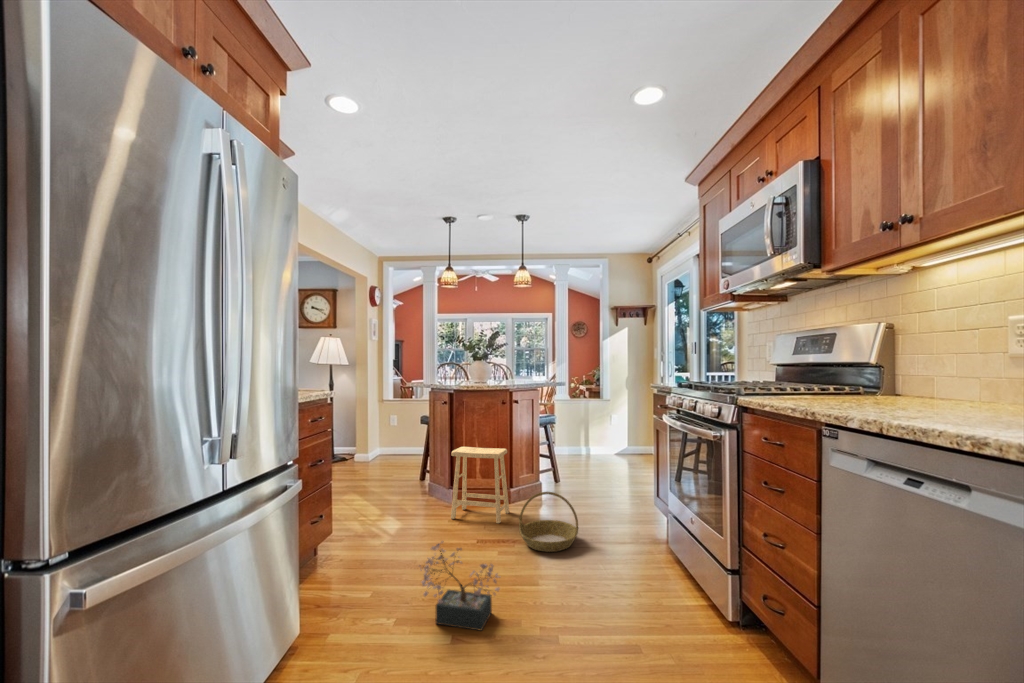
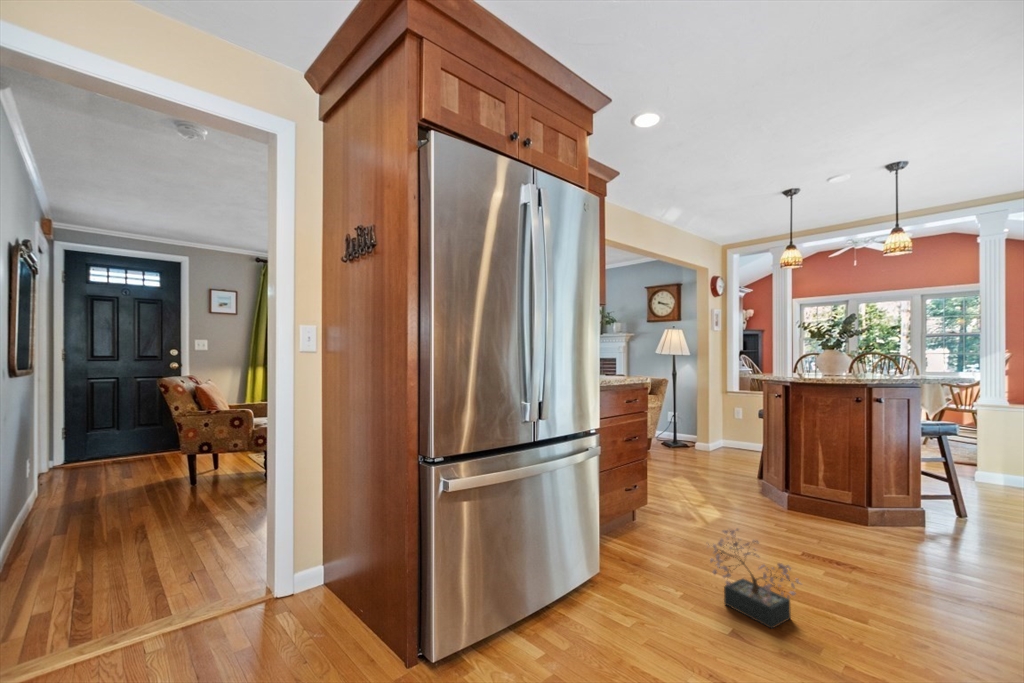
footstool: present [451,447,509,523] -> none [780,446,862,541]
basket: present [519,492,578,552] -> none [860,514,958,594]

